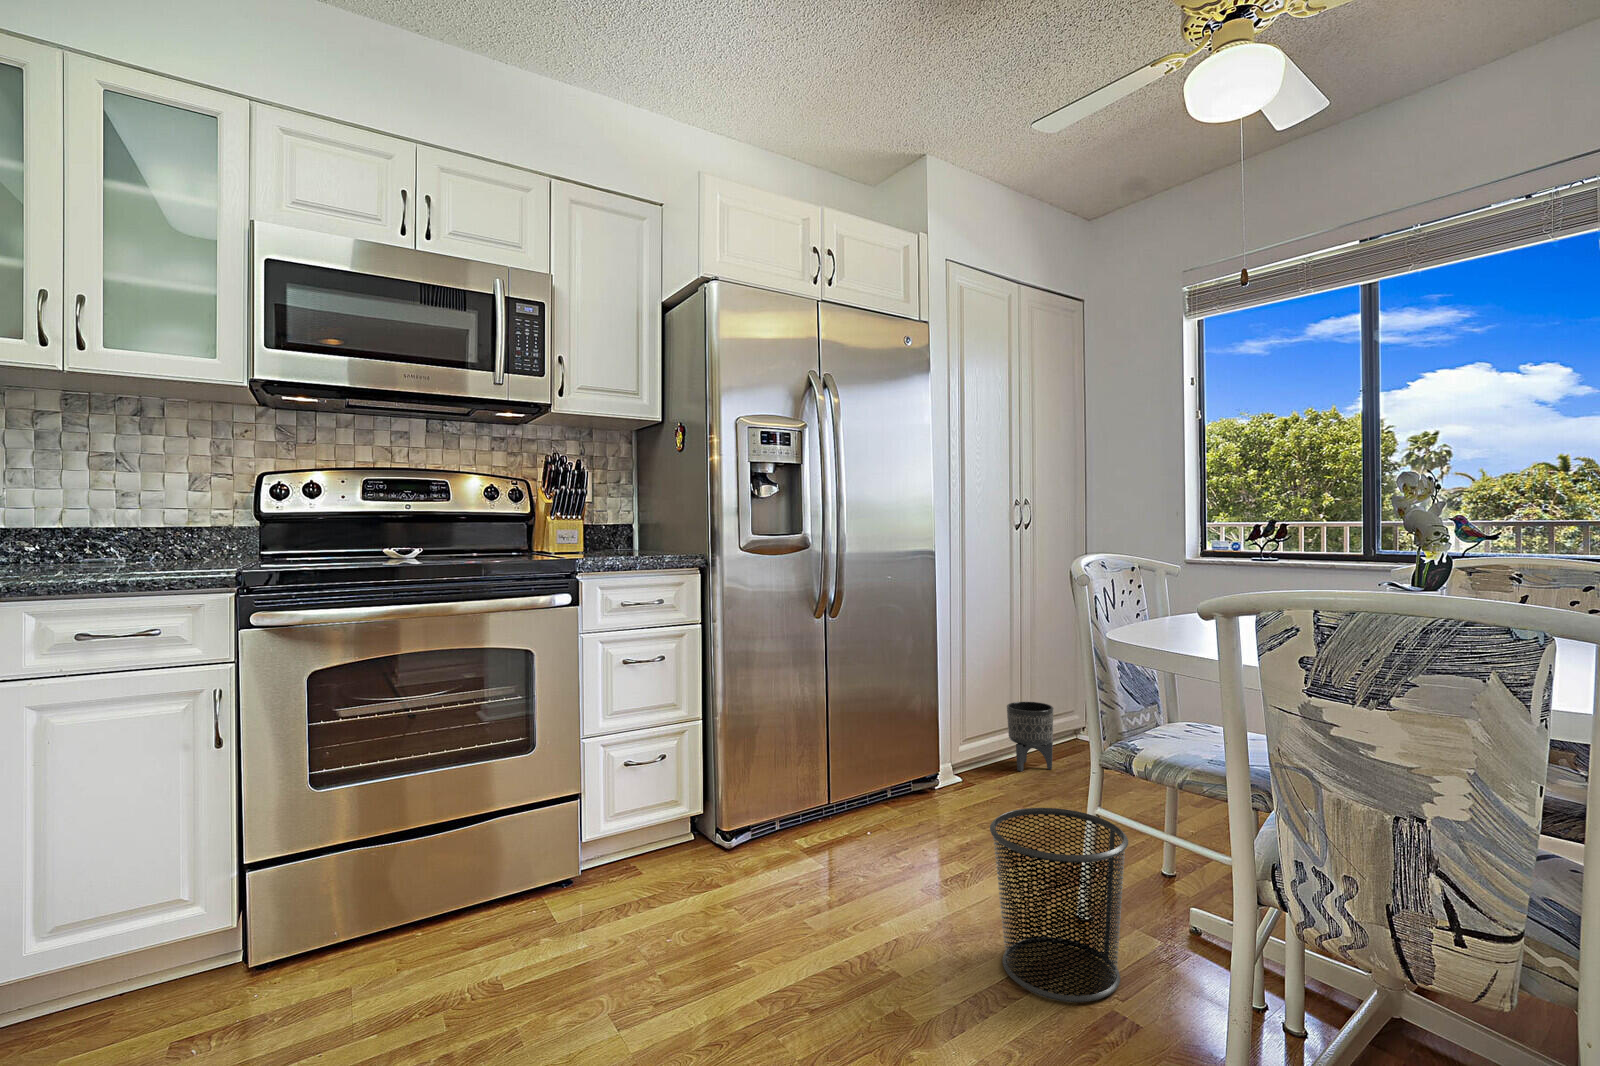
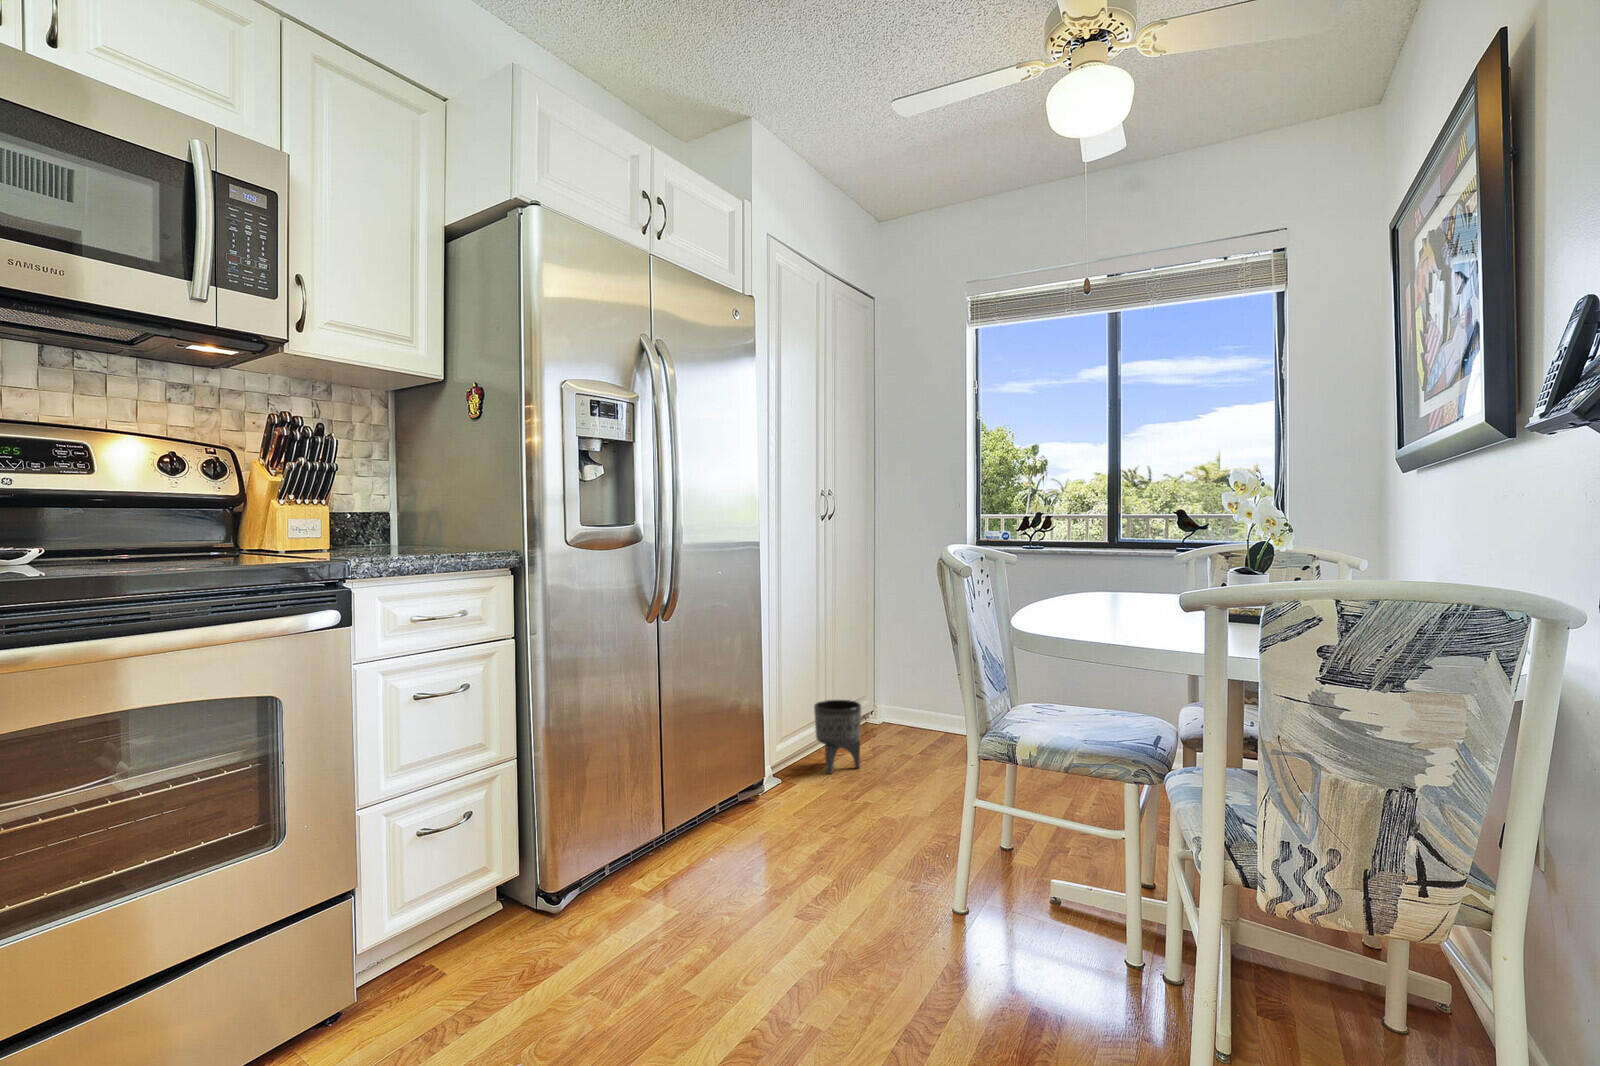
trash can: present [990,808,1128,1002] -> none [905,812,1045,1011]

